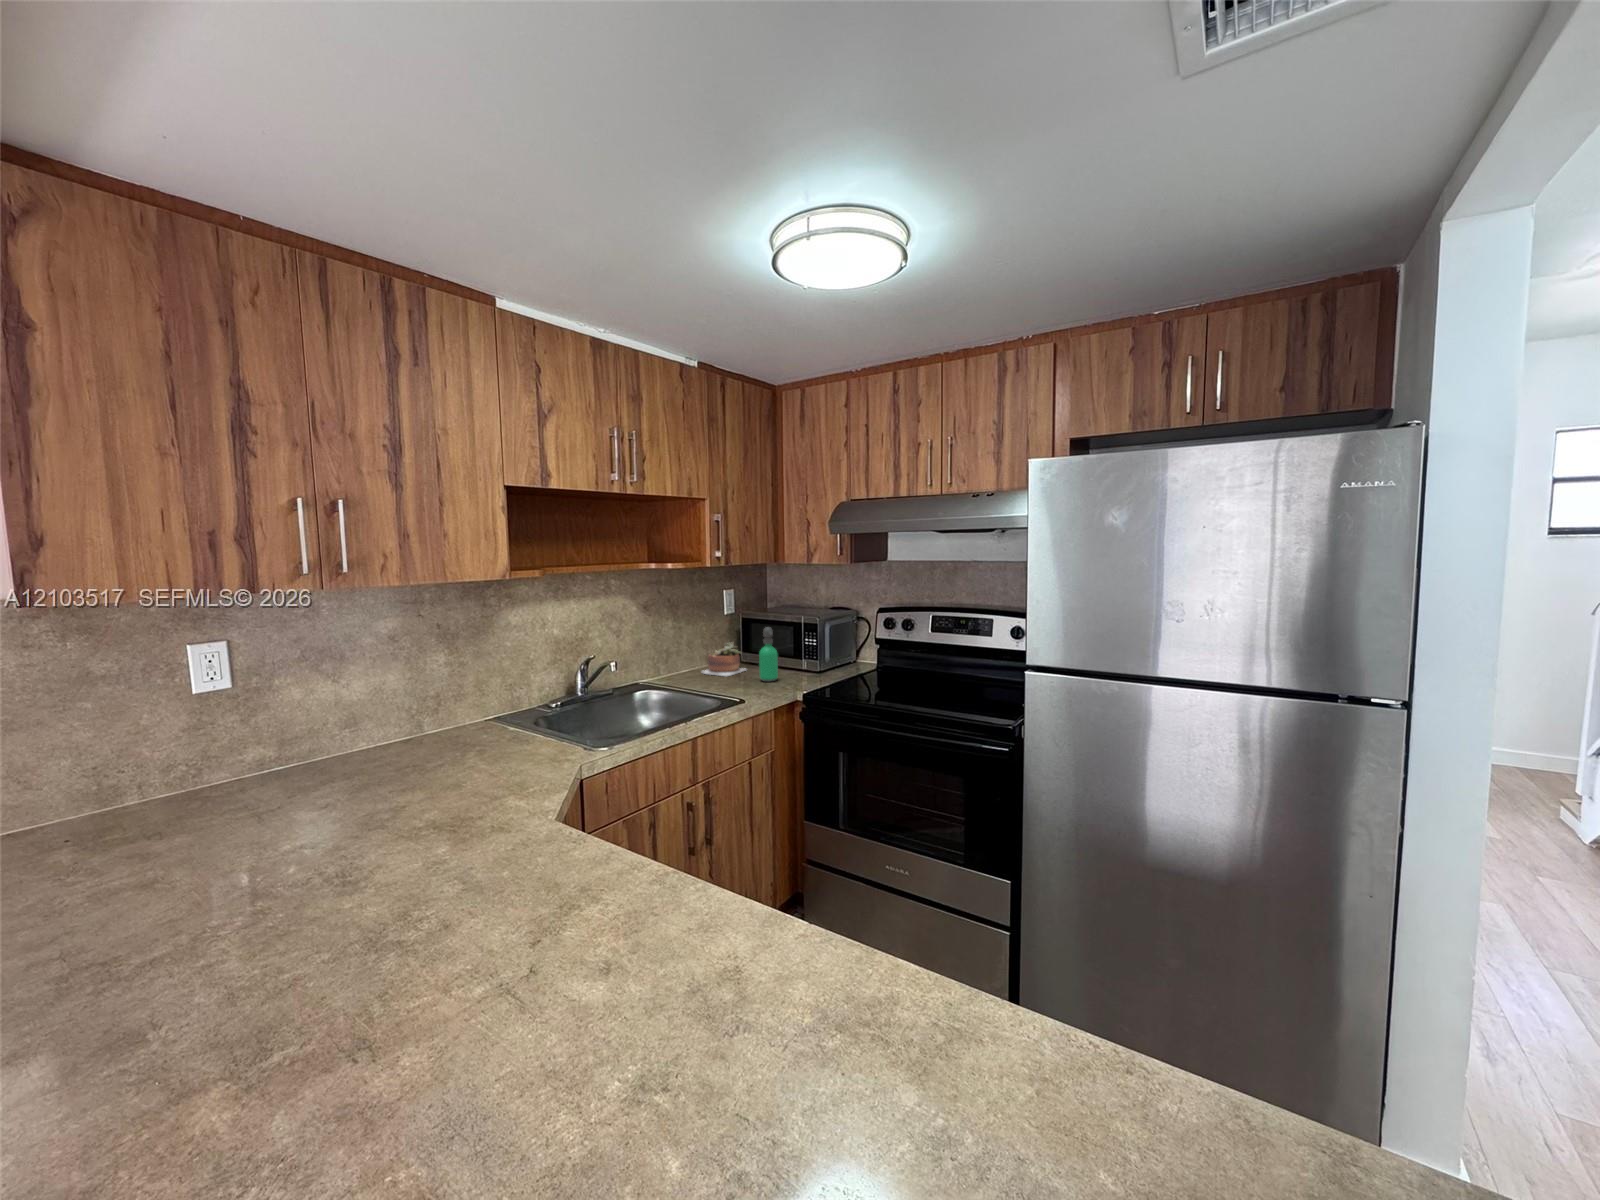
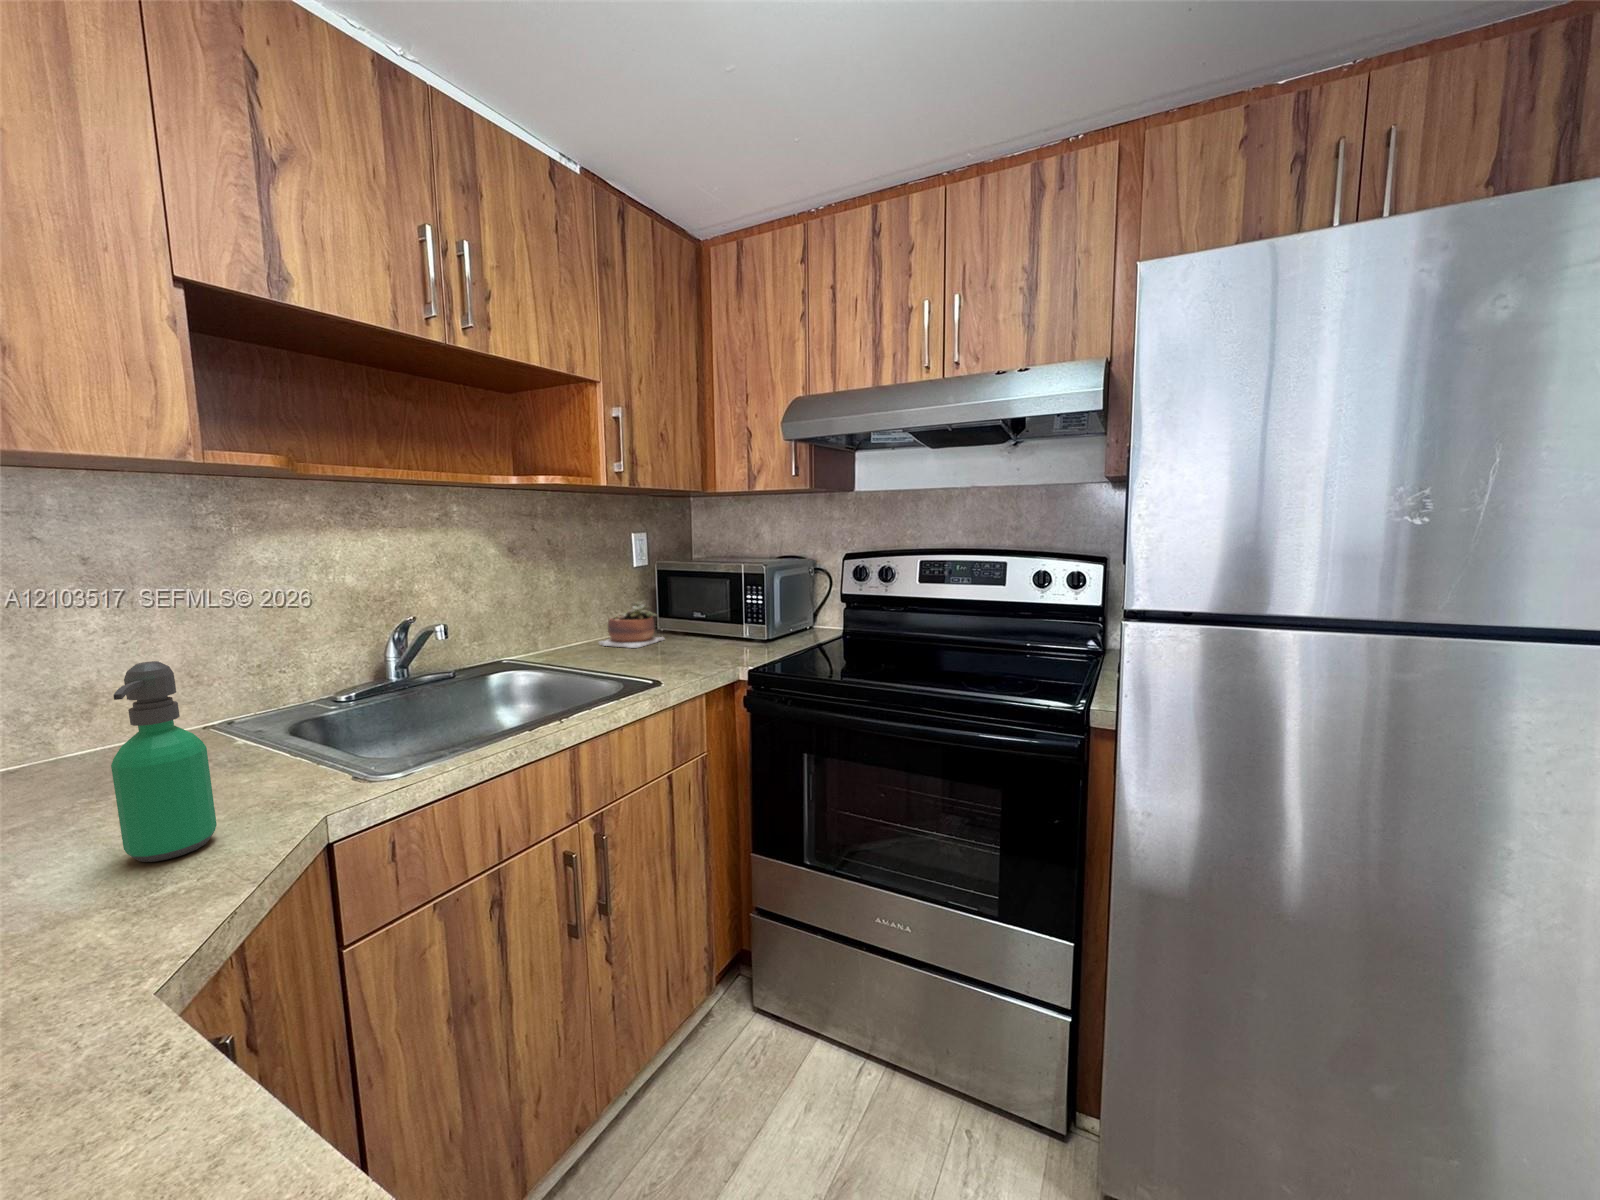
soap dispenser: present [759,627,778,682] -> present [111,661,217,862]

